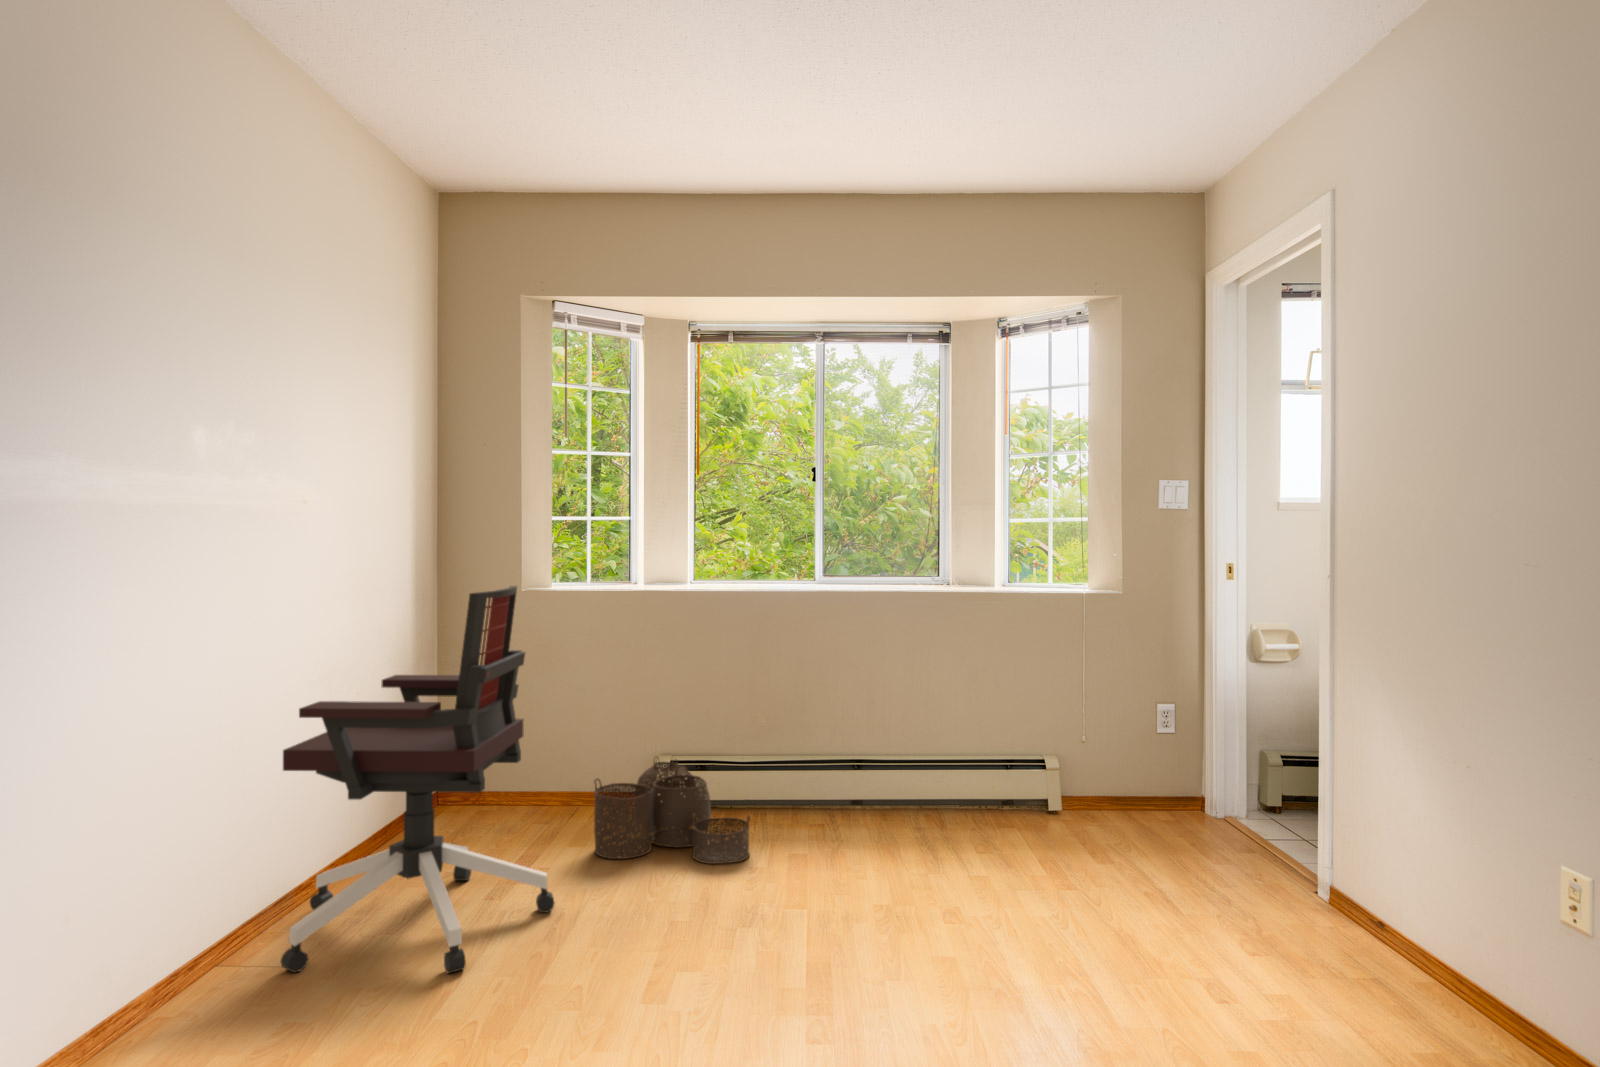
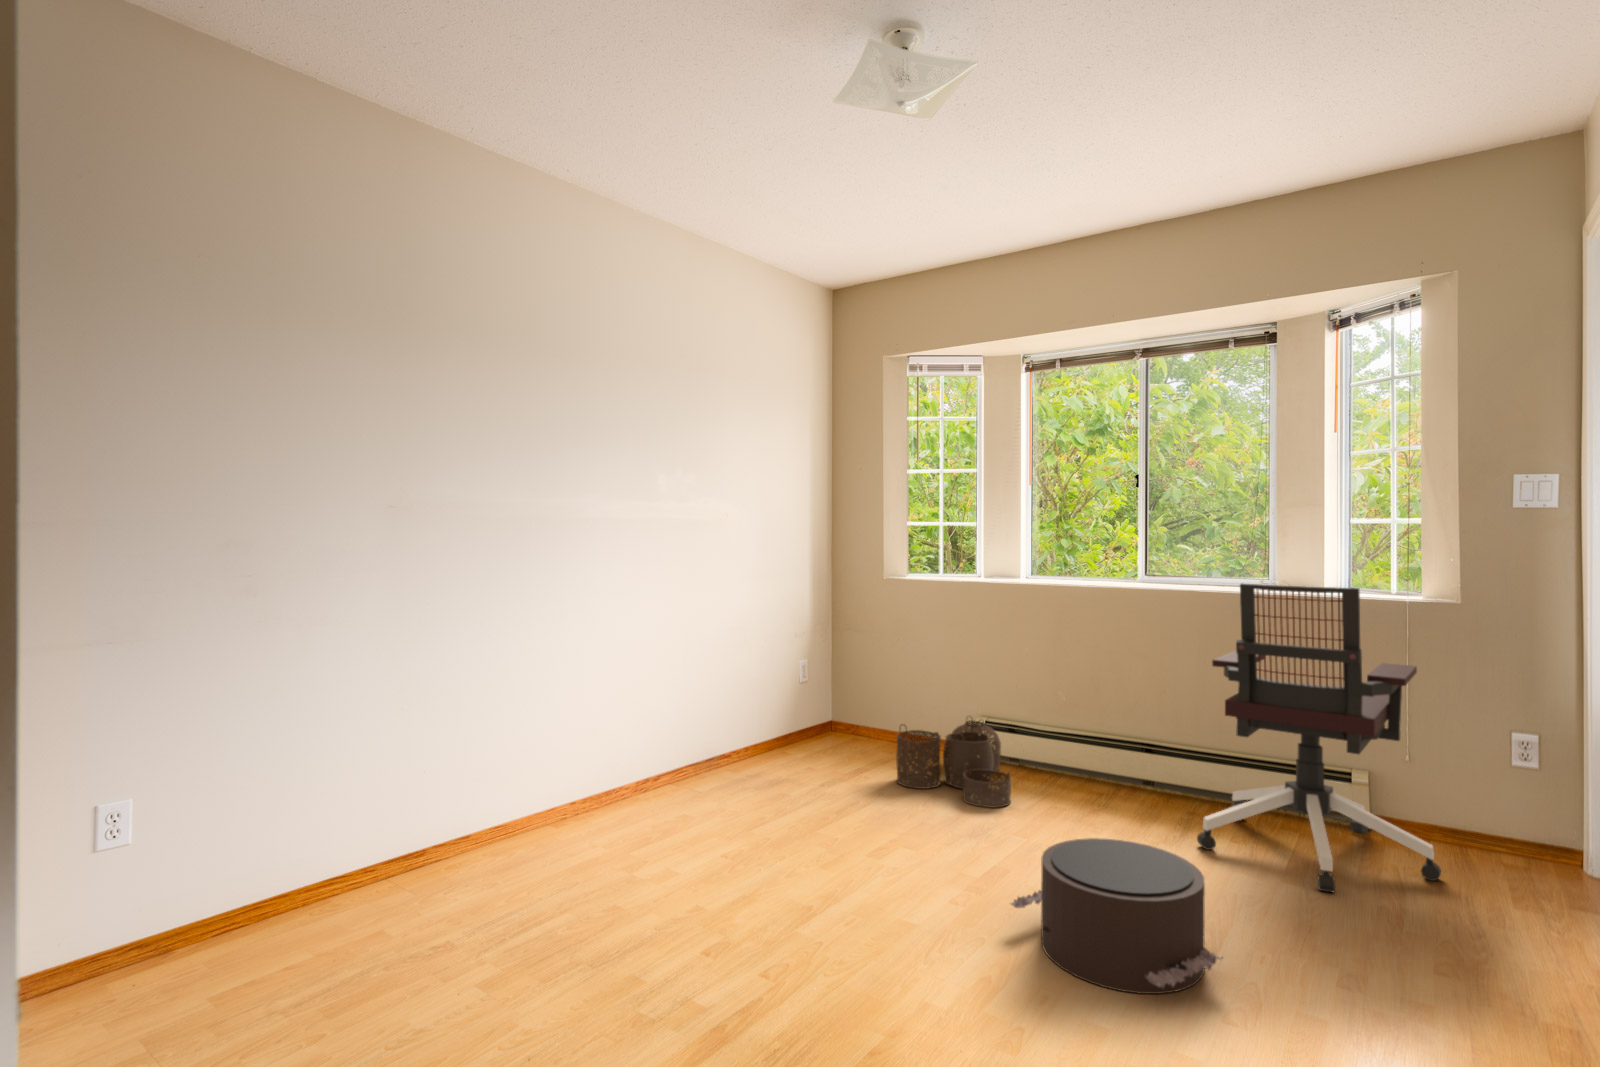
office chair: present [281,586,554,973] -> present [1197,583,1441,892]
pouf: none [905,864,1130,1029] -> present [1011,838,1223,994]

